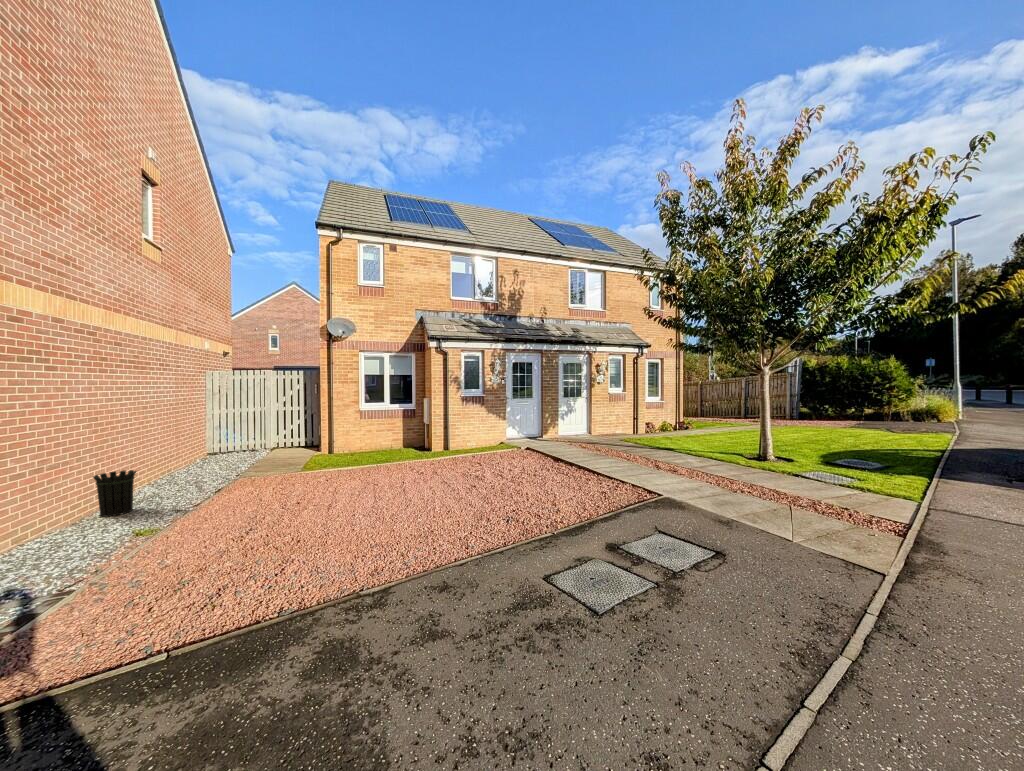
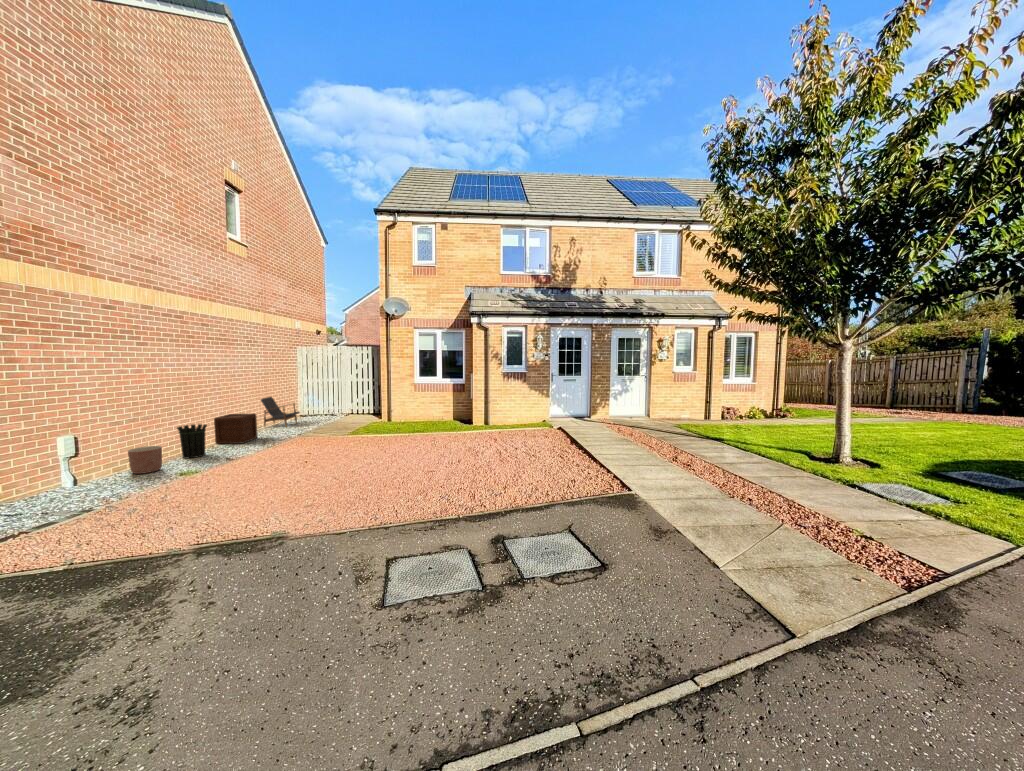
lounge chair: none [175,432,225,471] -> present [261,397,300,427]
wooden crate: none [130,453,186,495] -> present [214,414,258,444]
planter: none [36,503,87,544] -> present [128,446,162,474]

